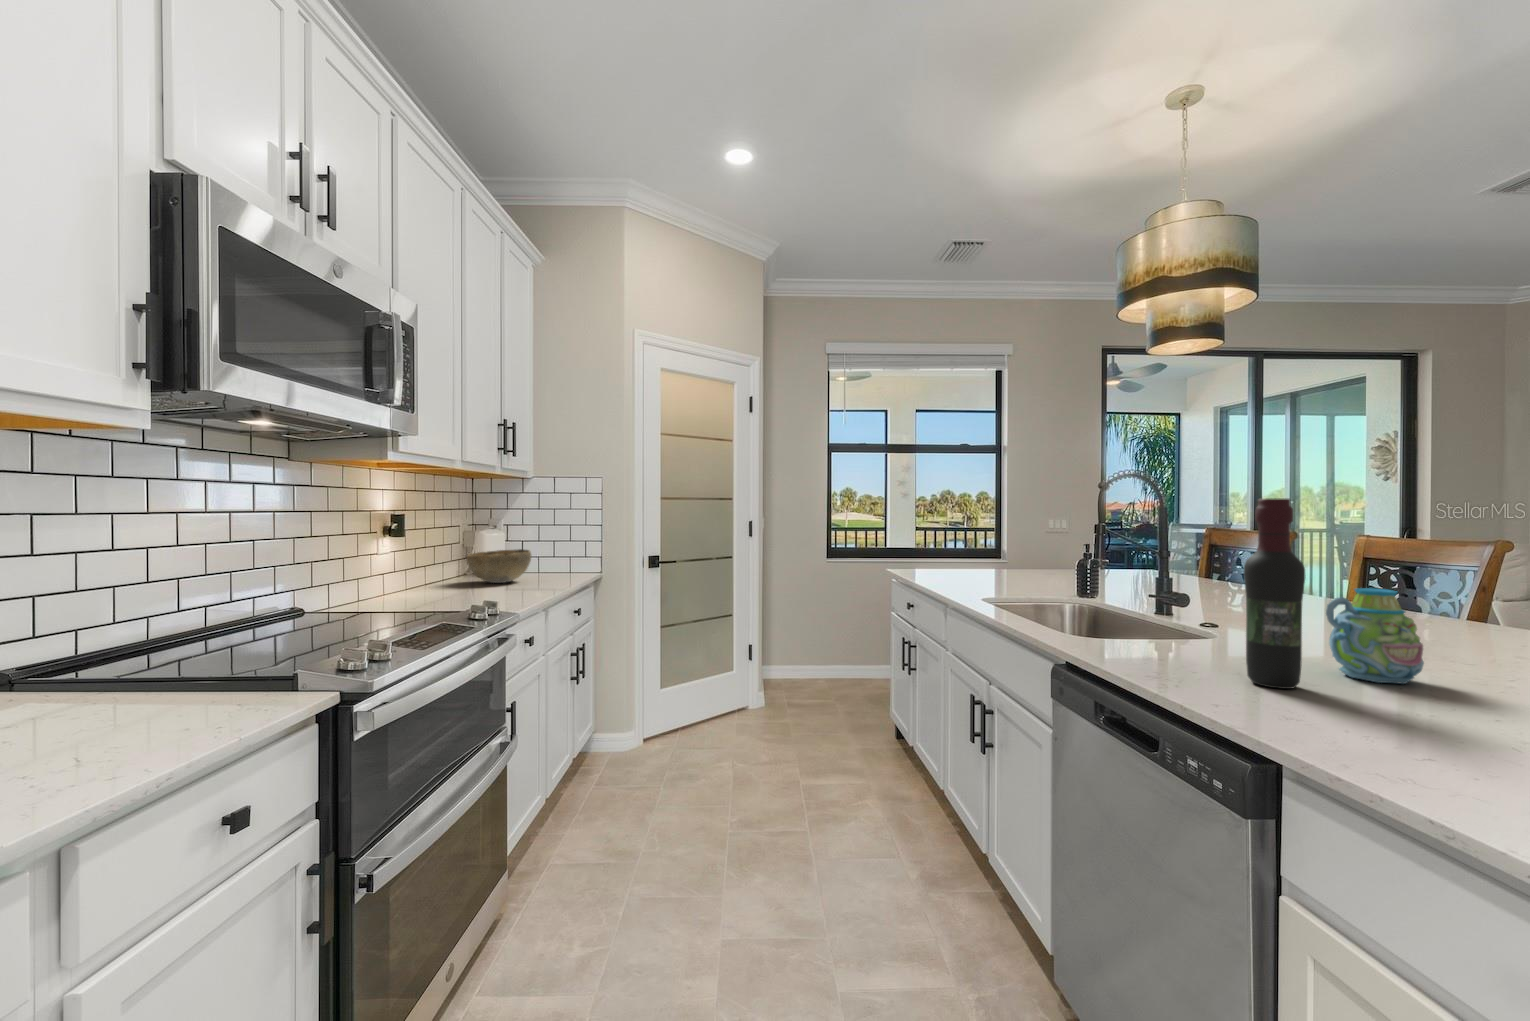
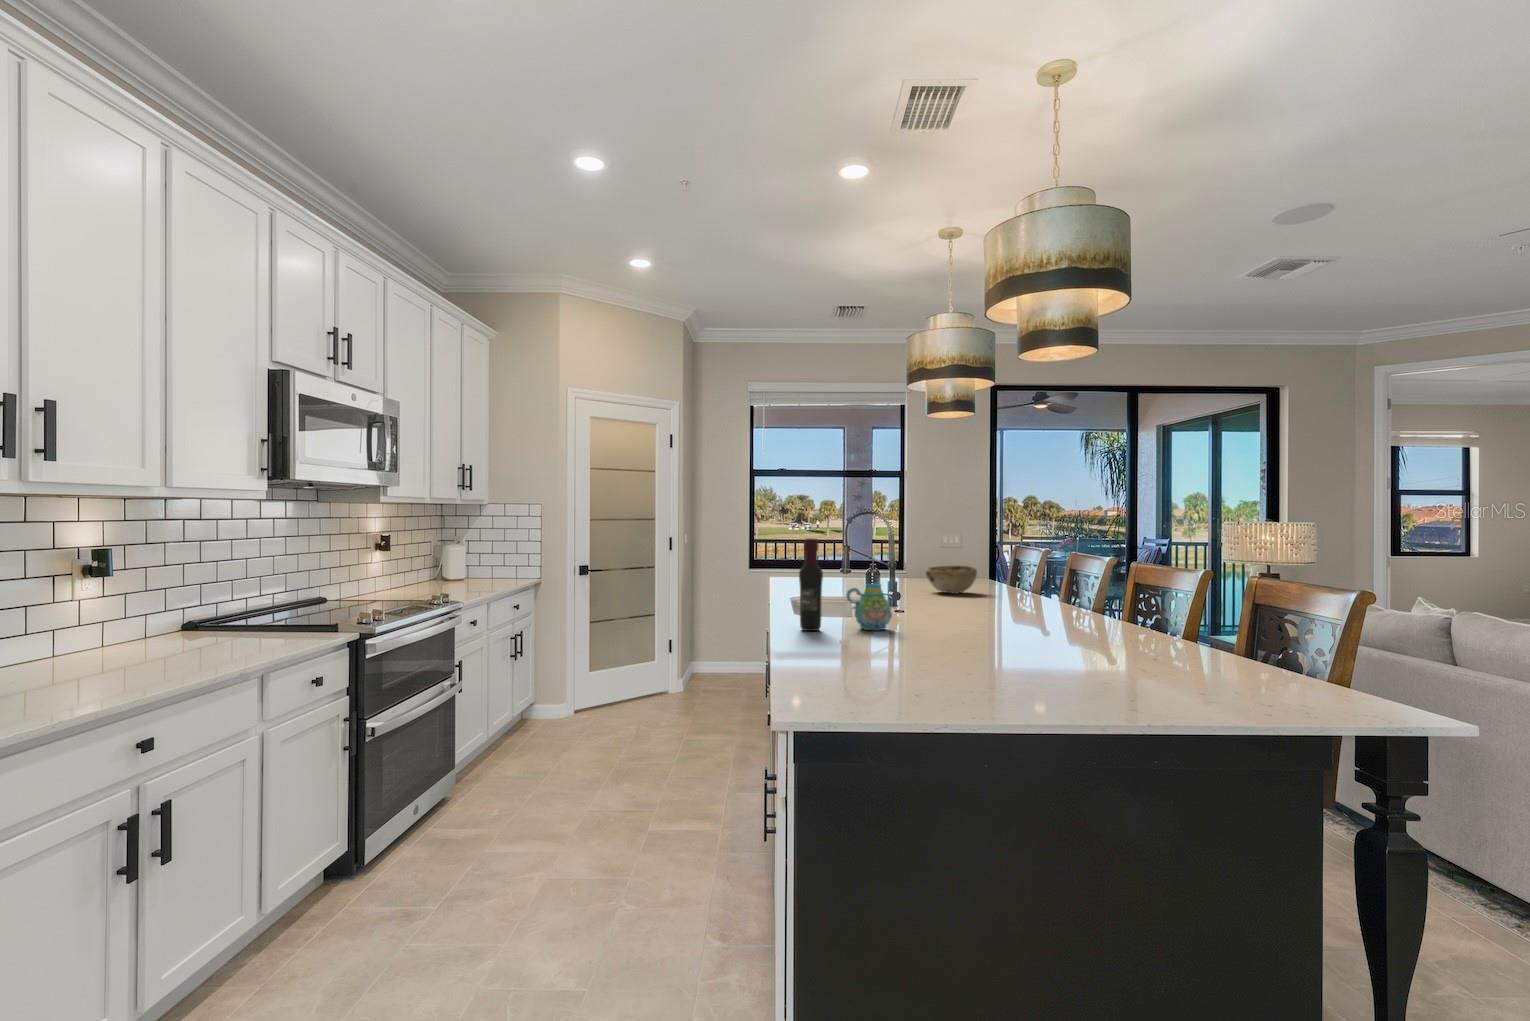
decorative bowl: present [467,549,531,583] -> present [926,566,977,593]

